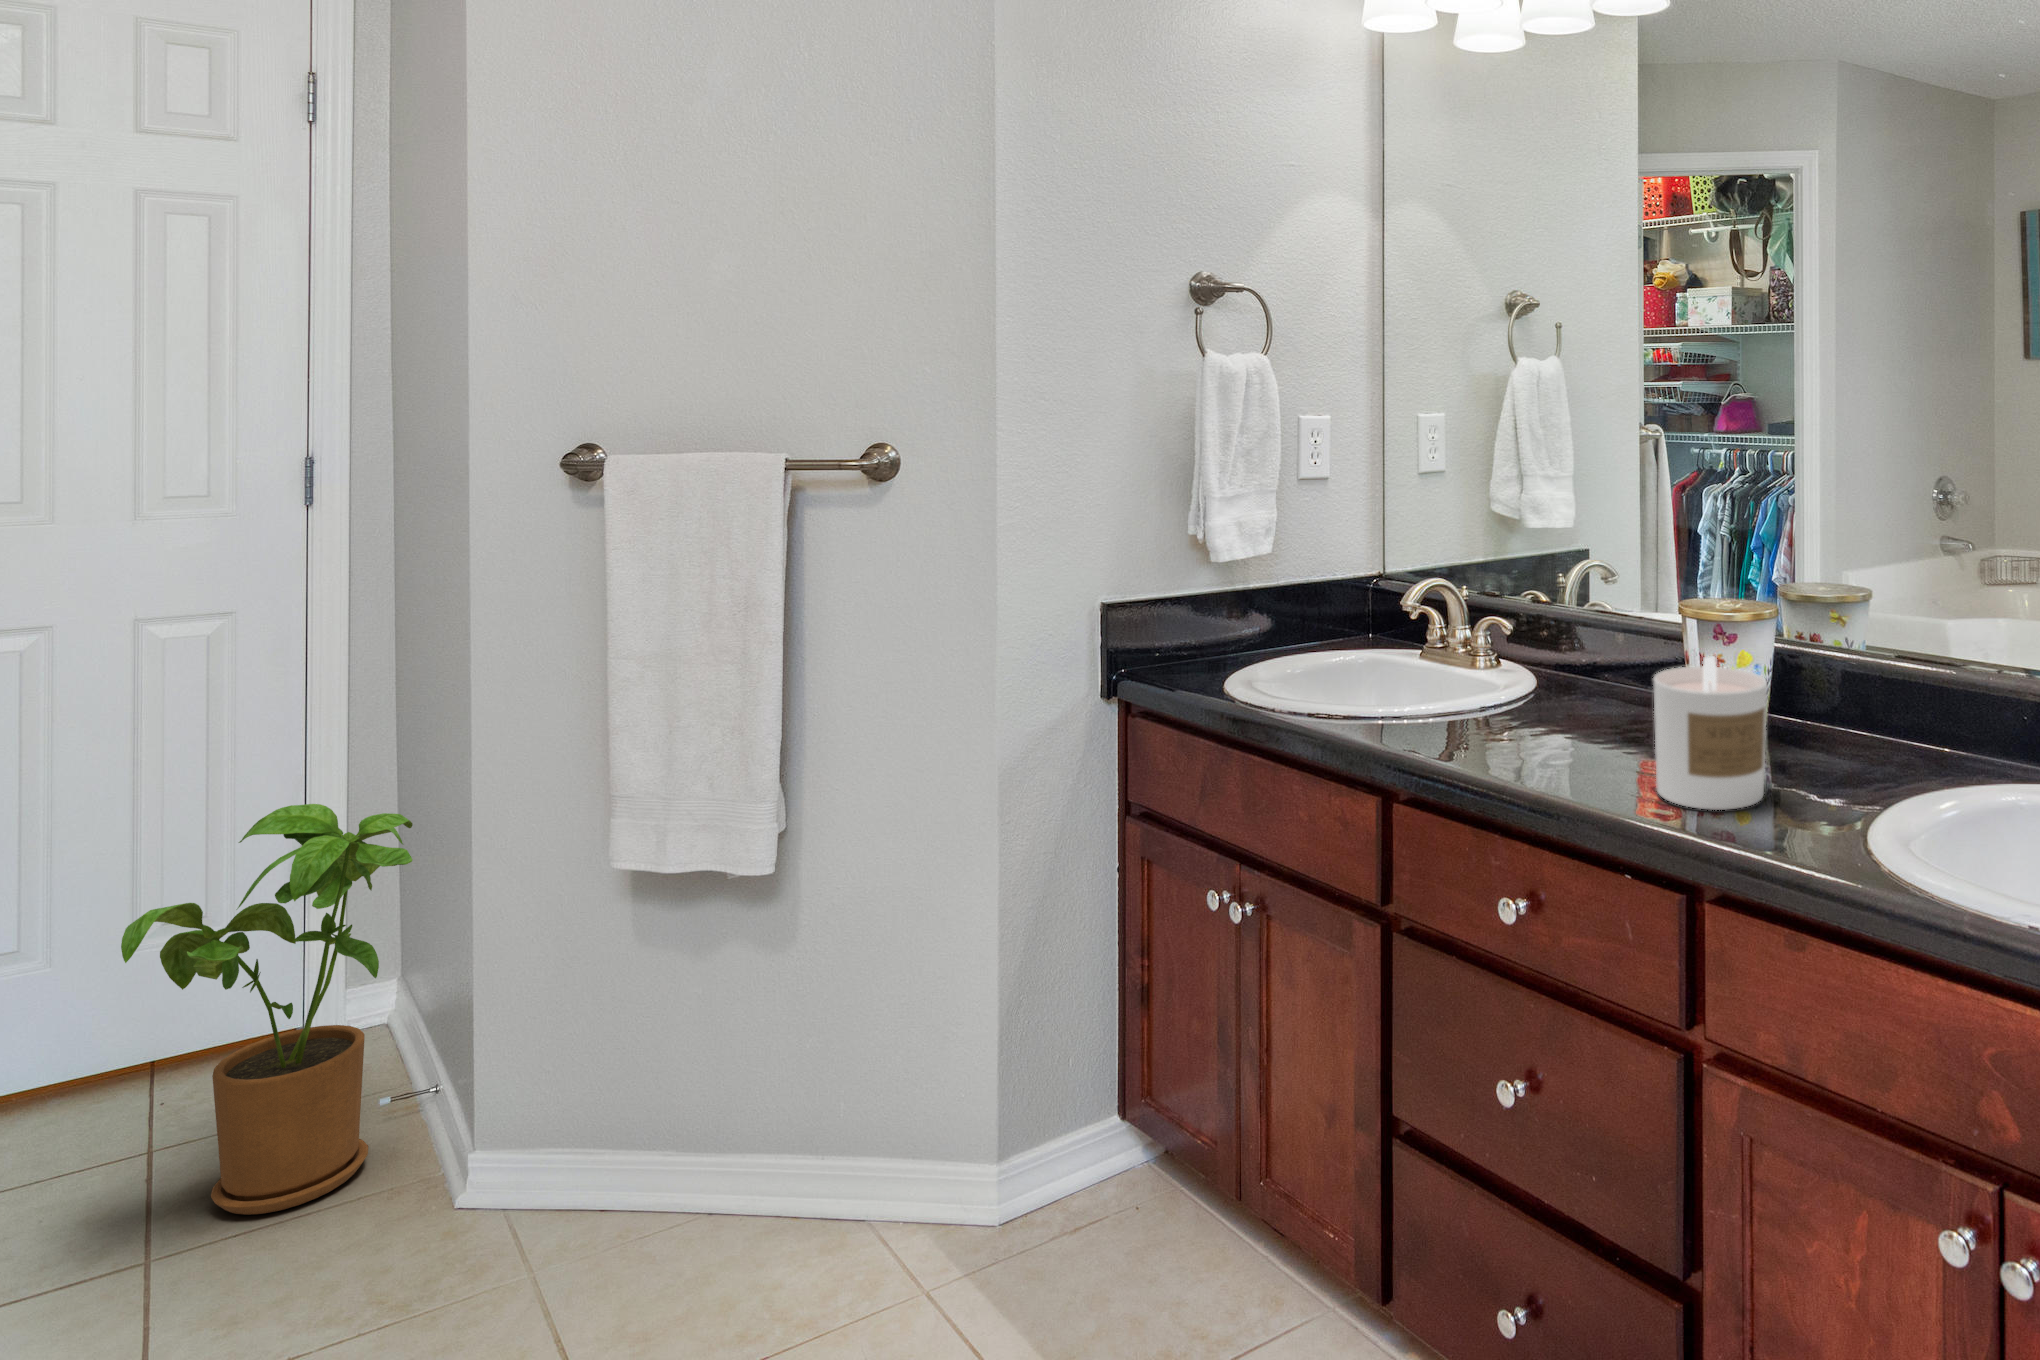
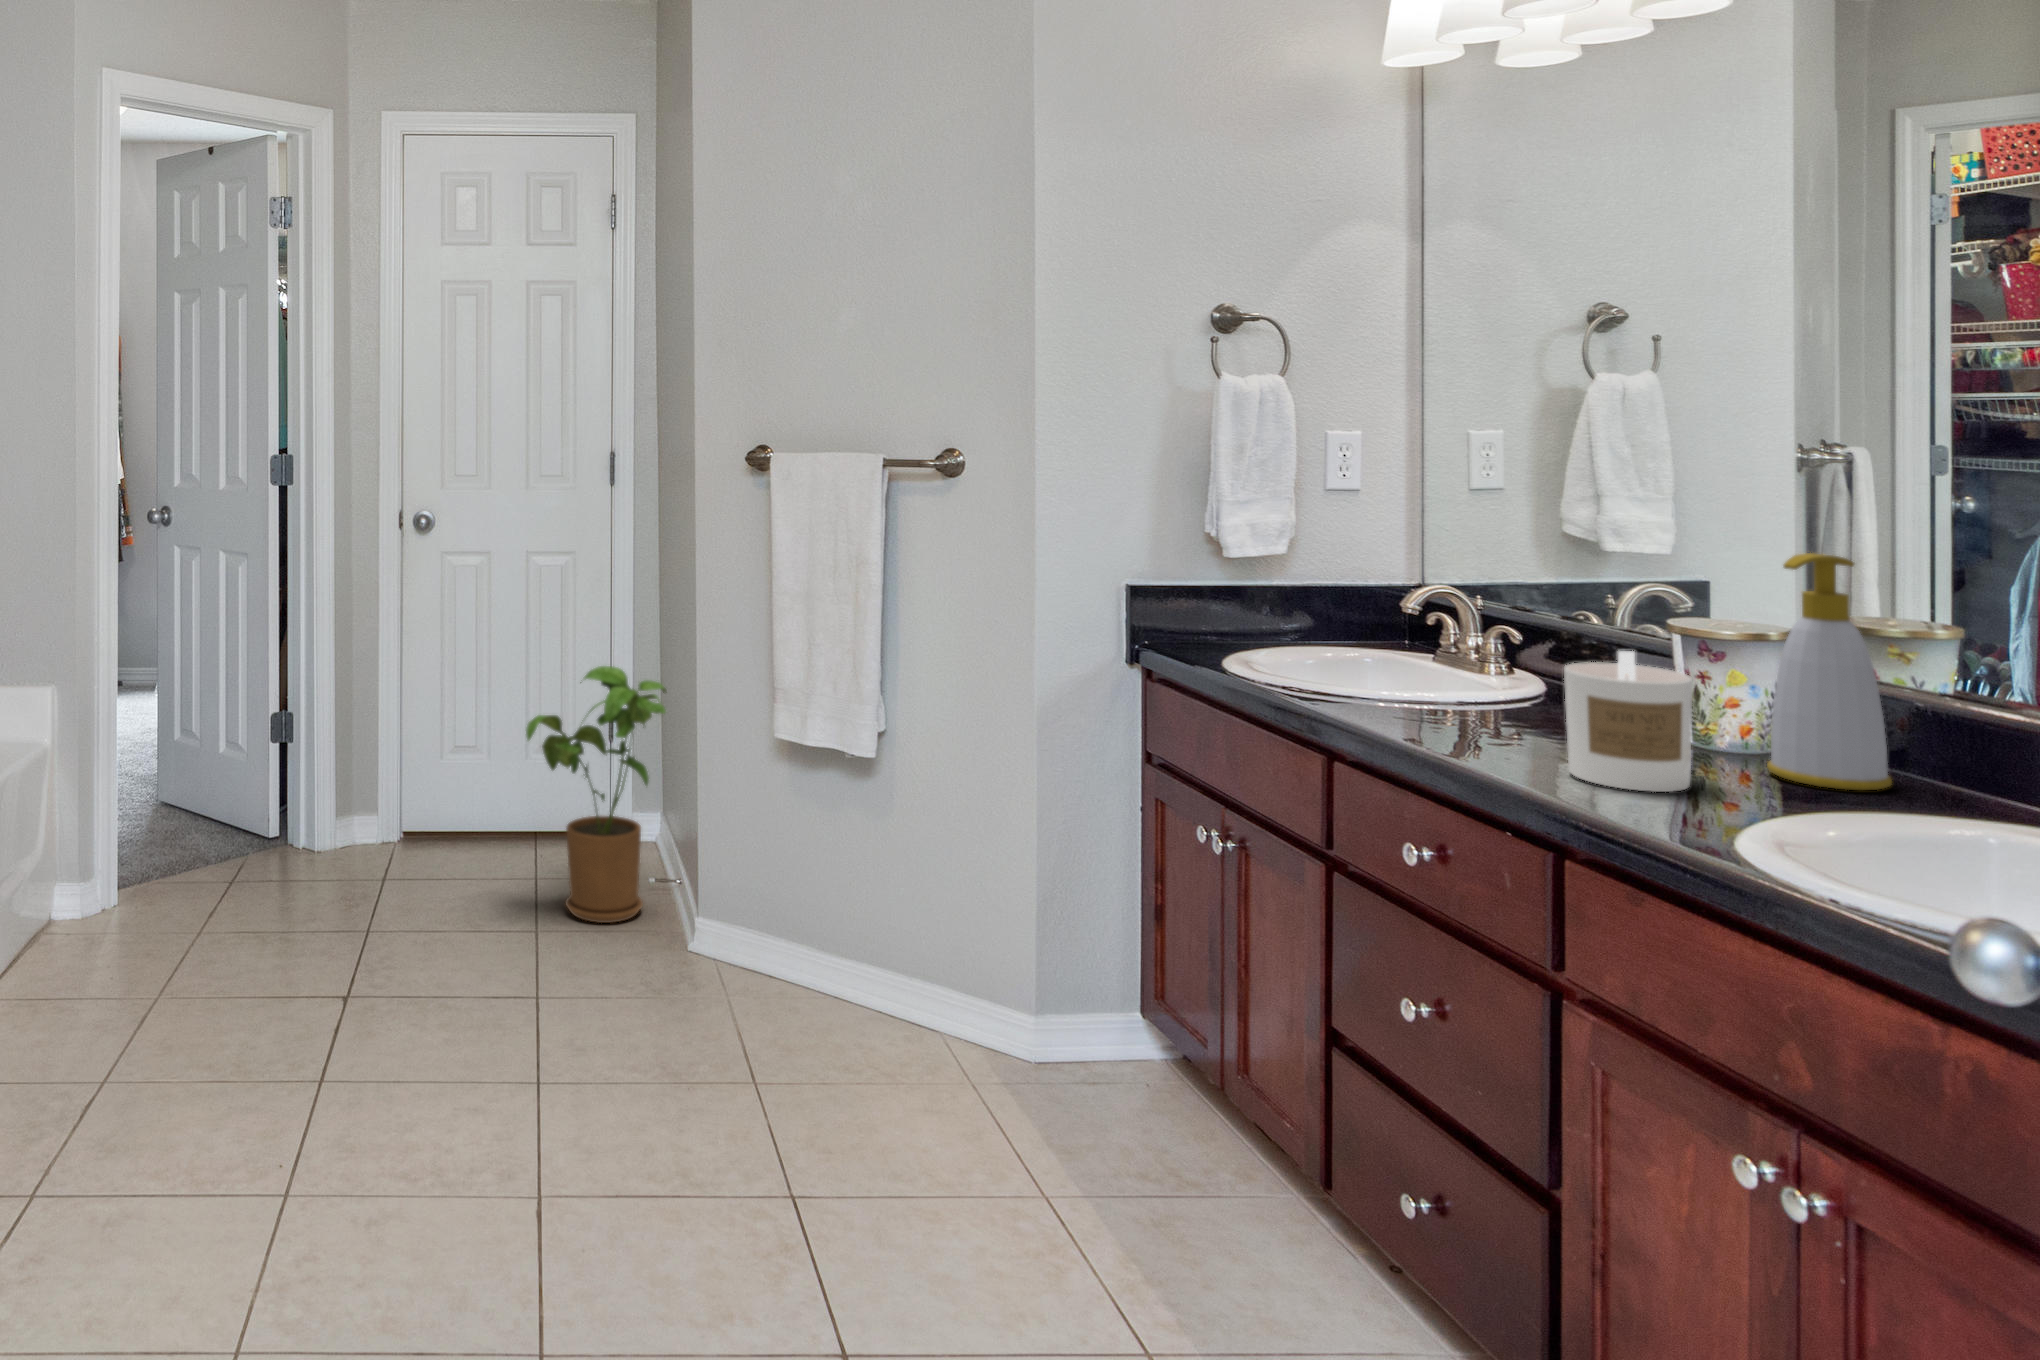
soap bottle: none [1787,534,1884,765] -> present [1767,553,1892,790]

